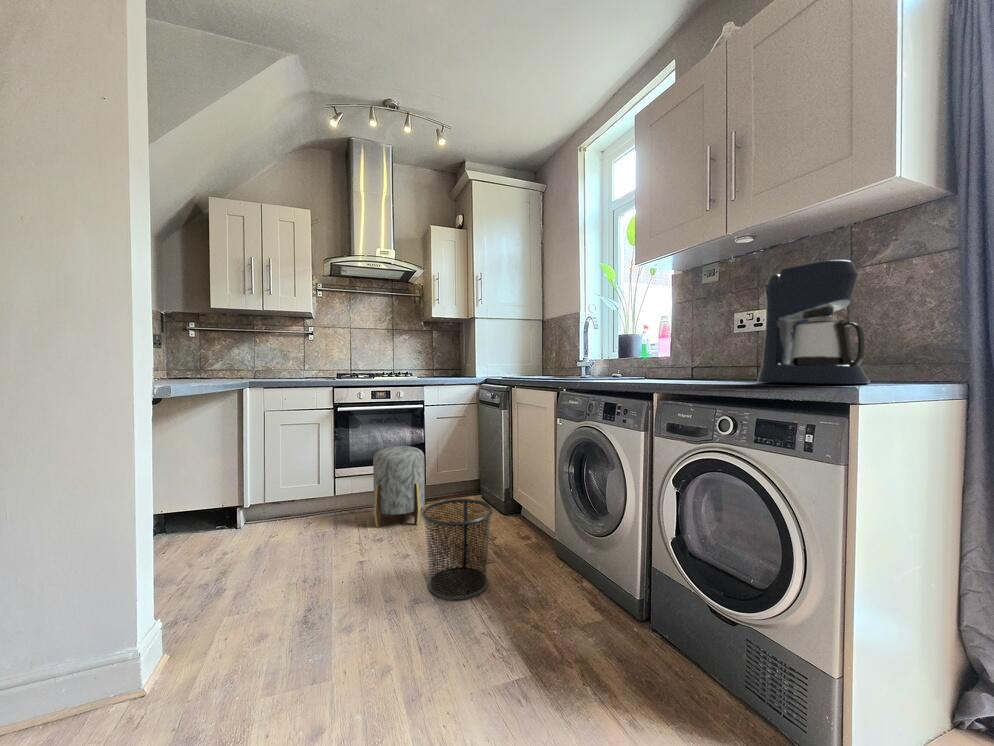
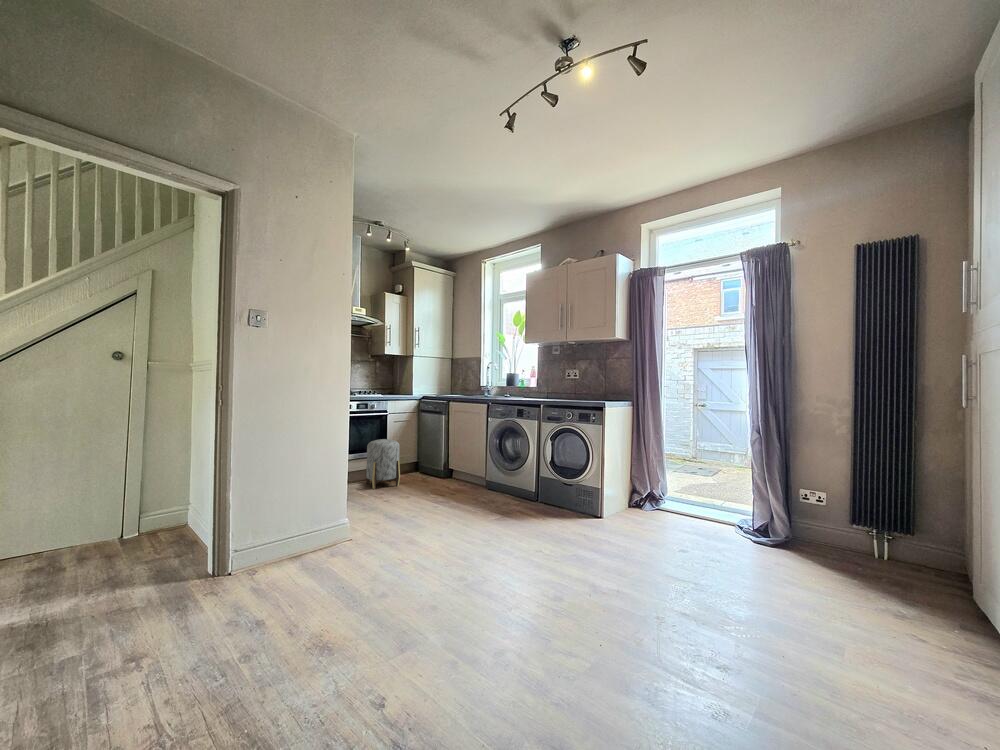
coffee maker: present [758,260,870,384] -> none [578,362,609,402]
waste bin: present [422,499,493,600] -> none [432,460,467,506]

